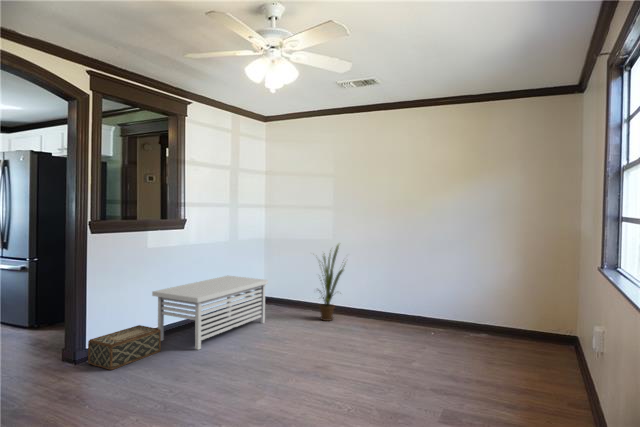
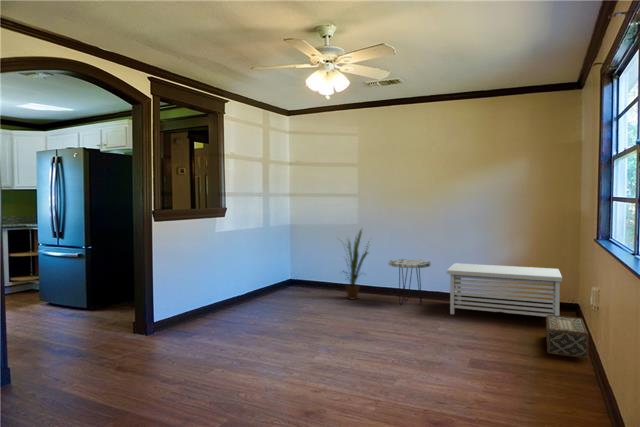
storage bench: present [152,276,268,350] -> present [447,263,562,316]
side table: none [365,278,411,329] -> present [389,259,431,305]
woven basket: present [88,325,161,370] -> present [546,315,589,358]

